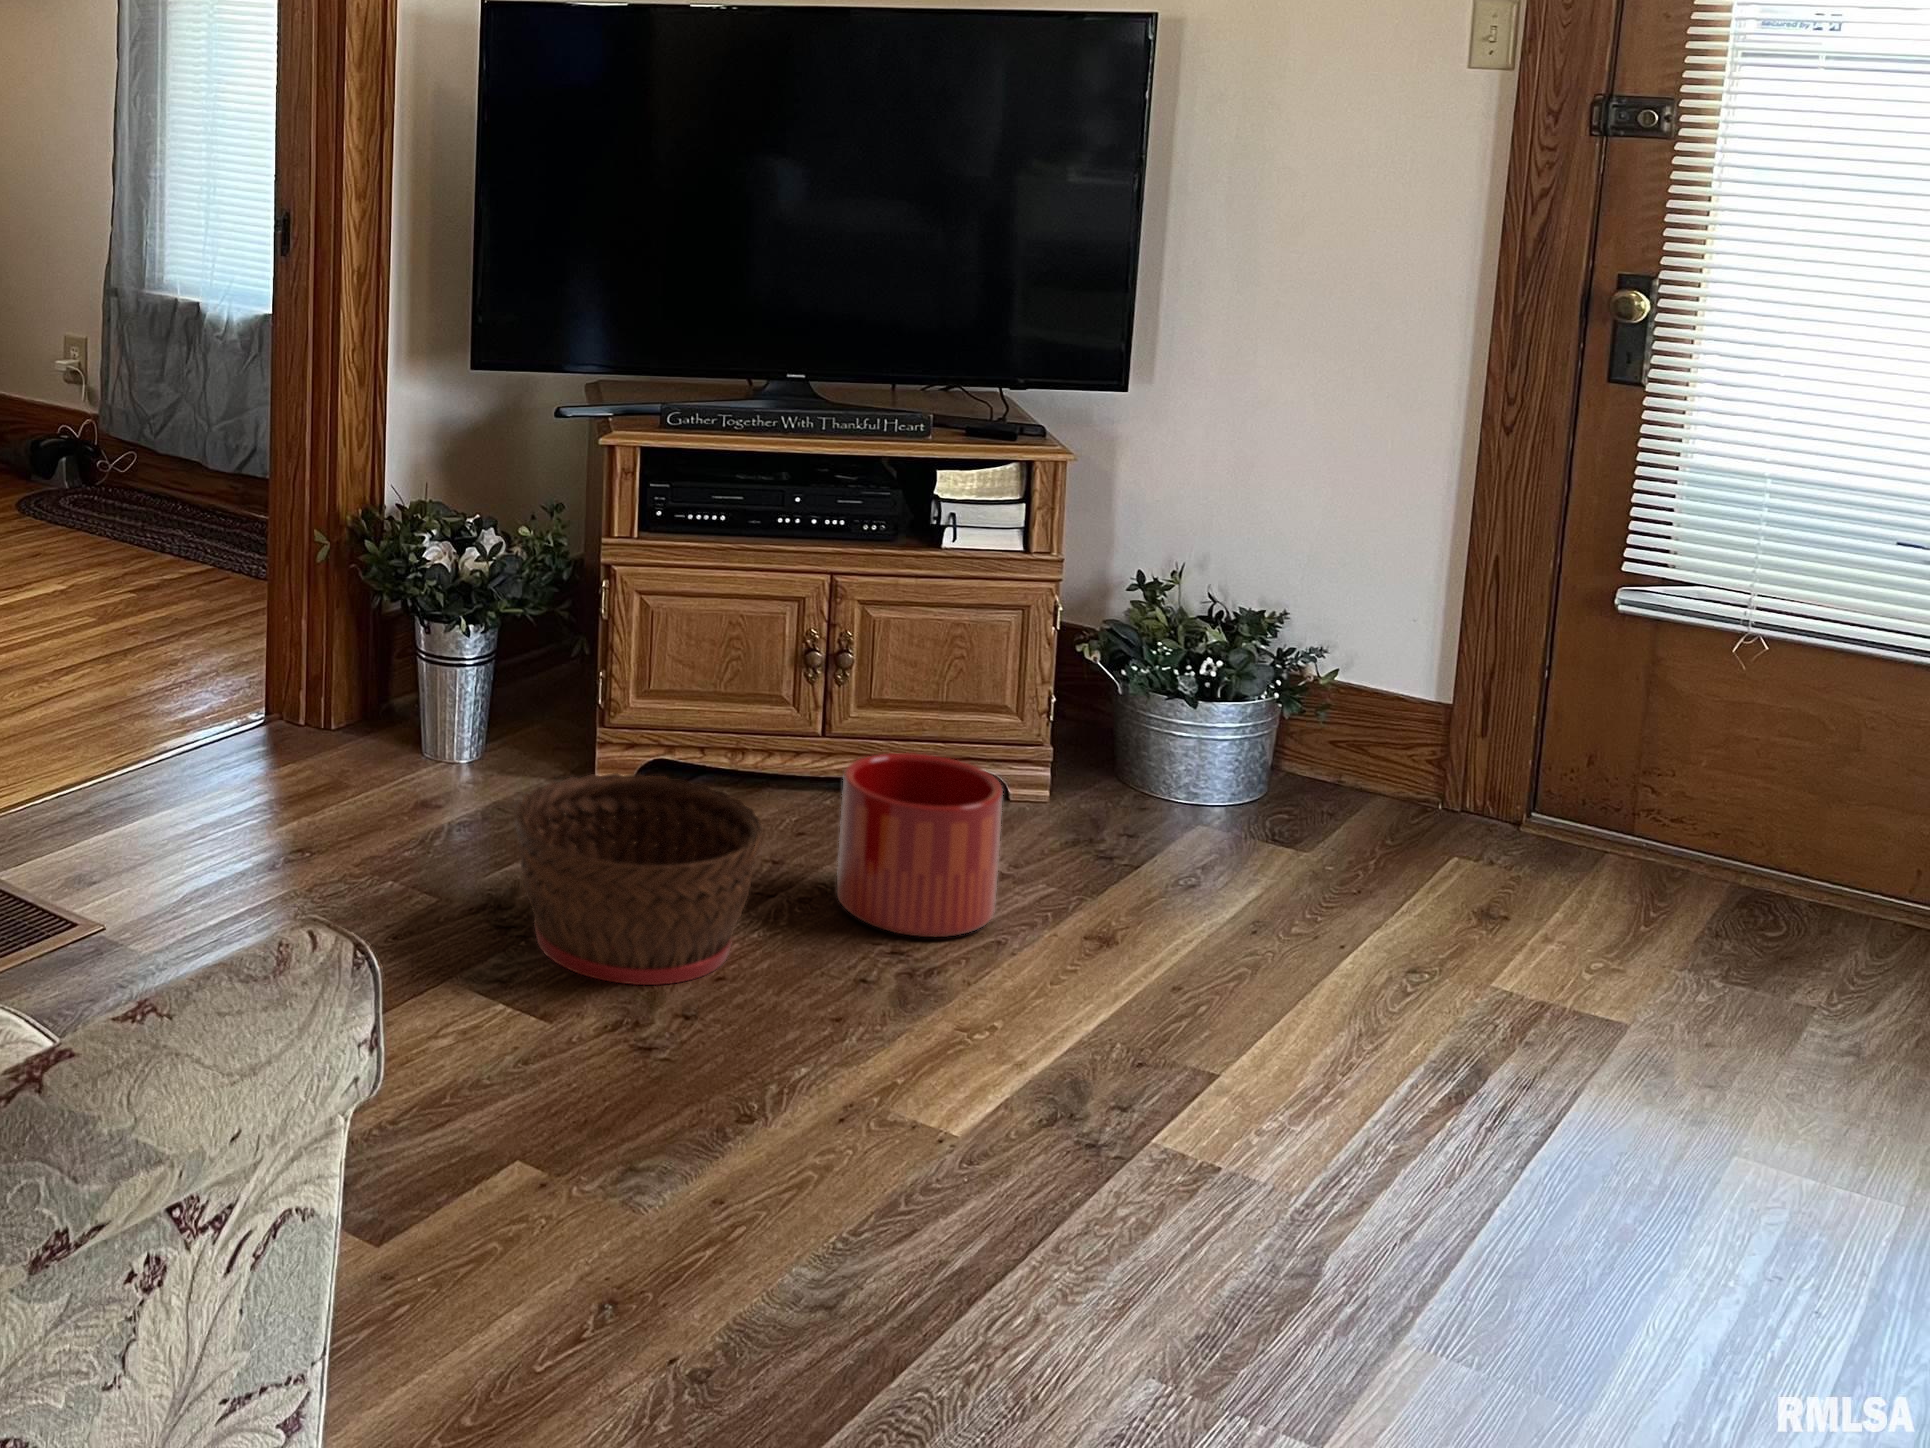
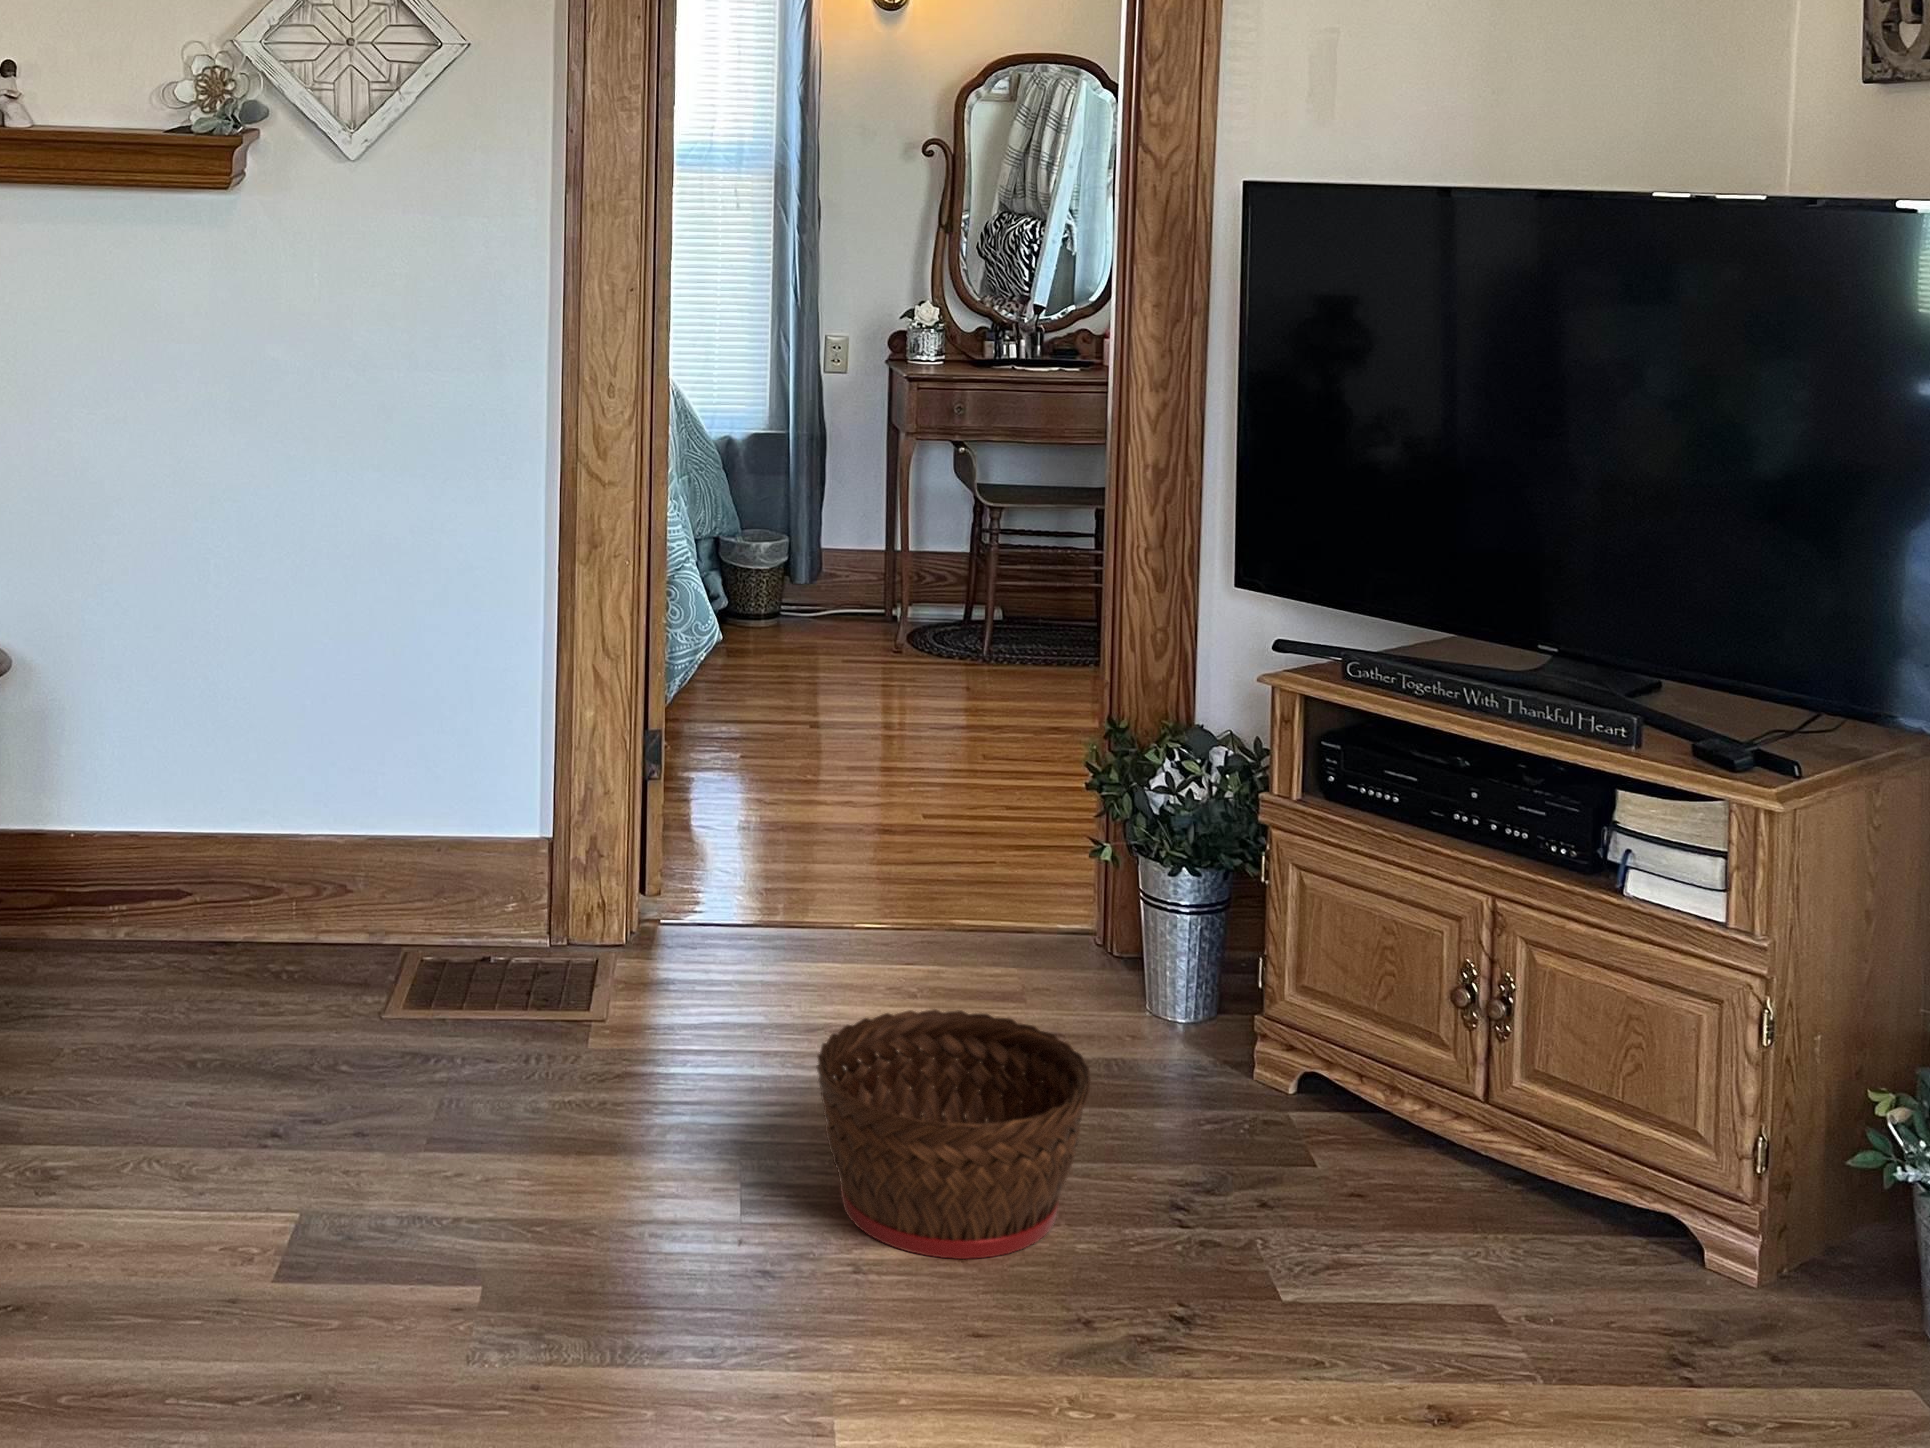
planter: present [837,753,1003,937] -> none [1199,1101,1407,1355]

